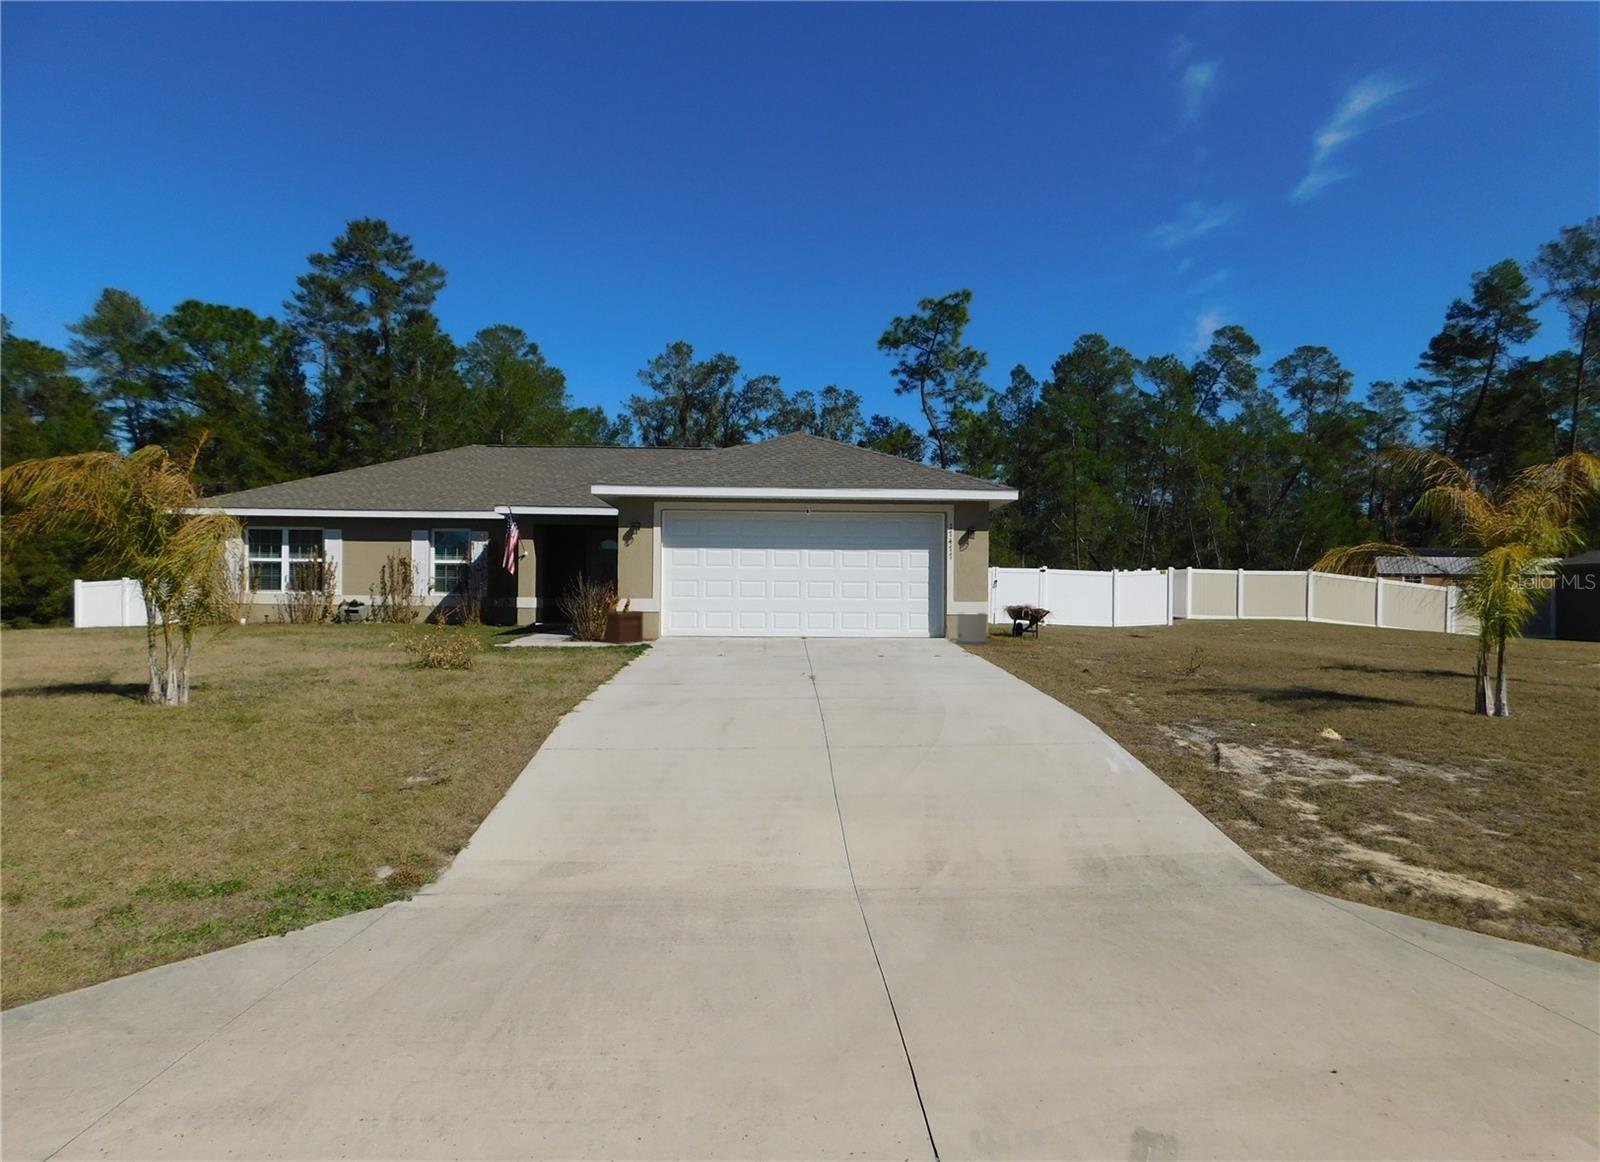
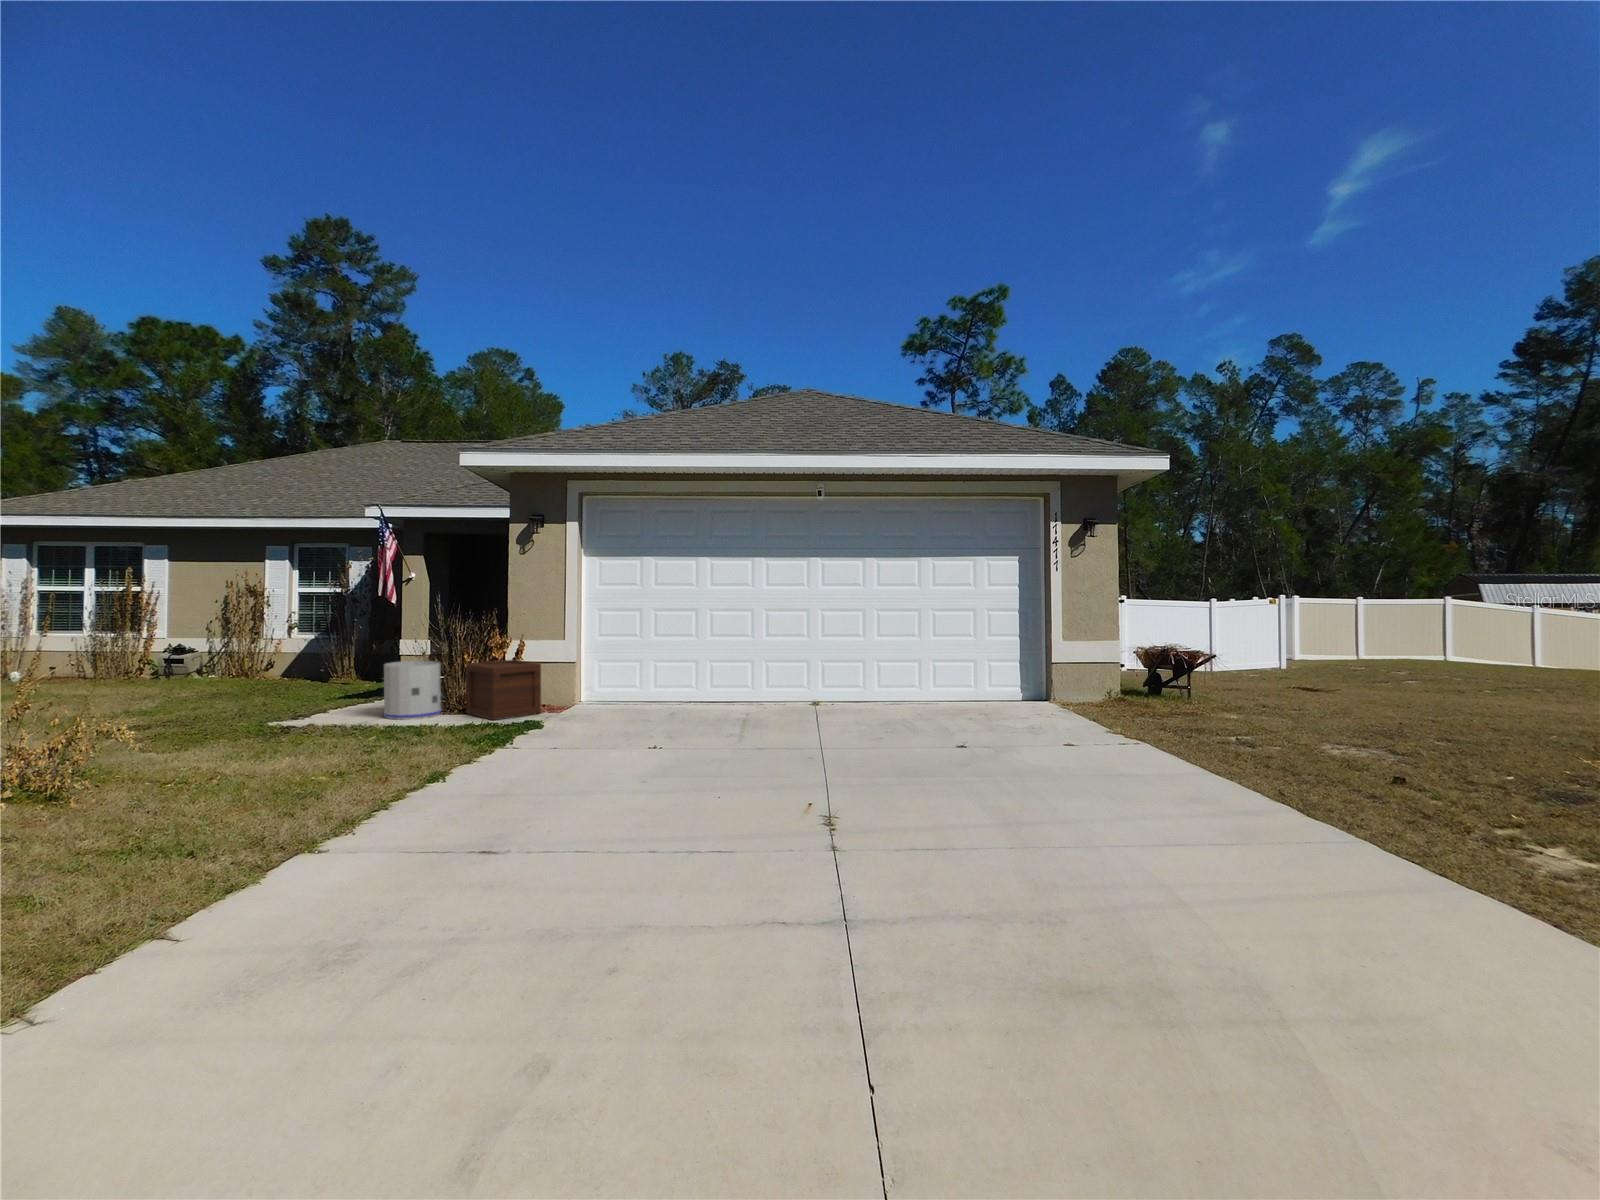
trash can: present [957,612,987,645] -> present [383,661,442,720]

